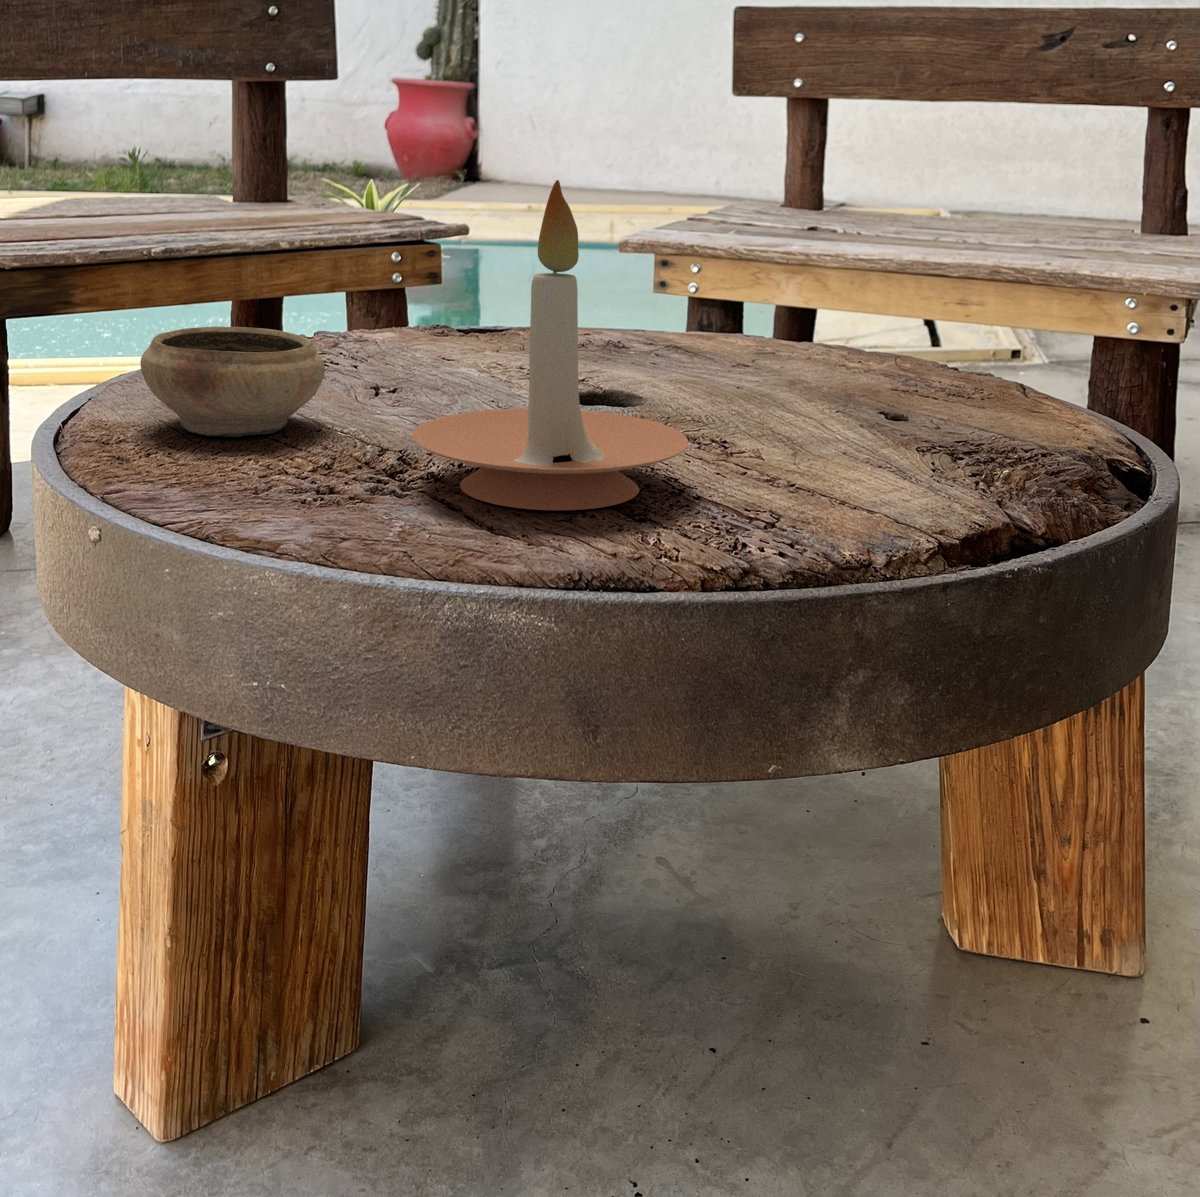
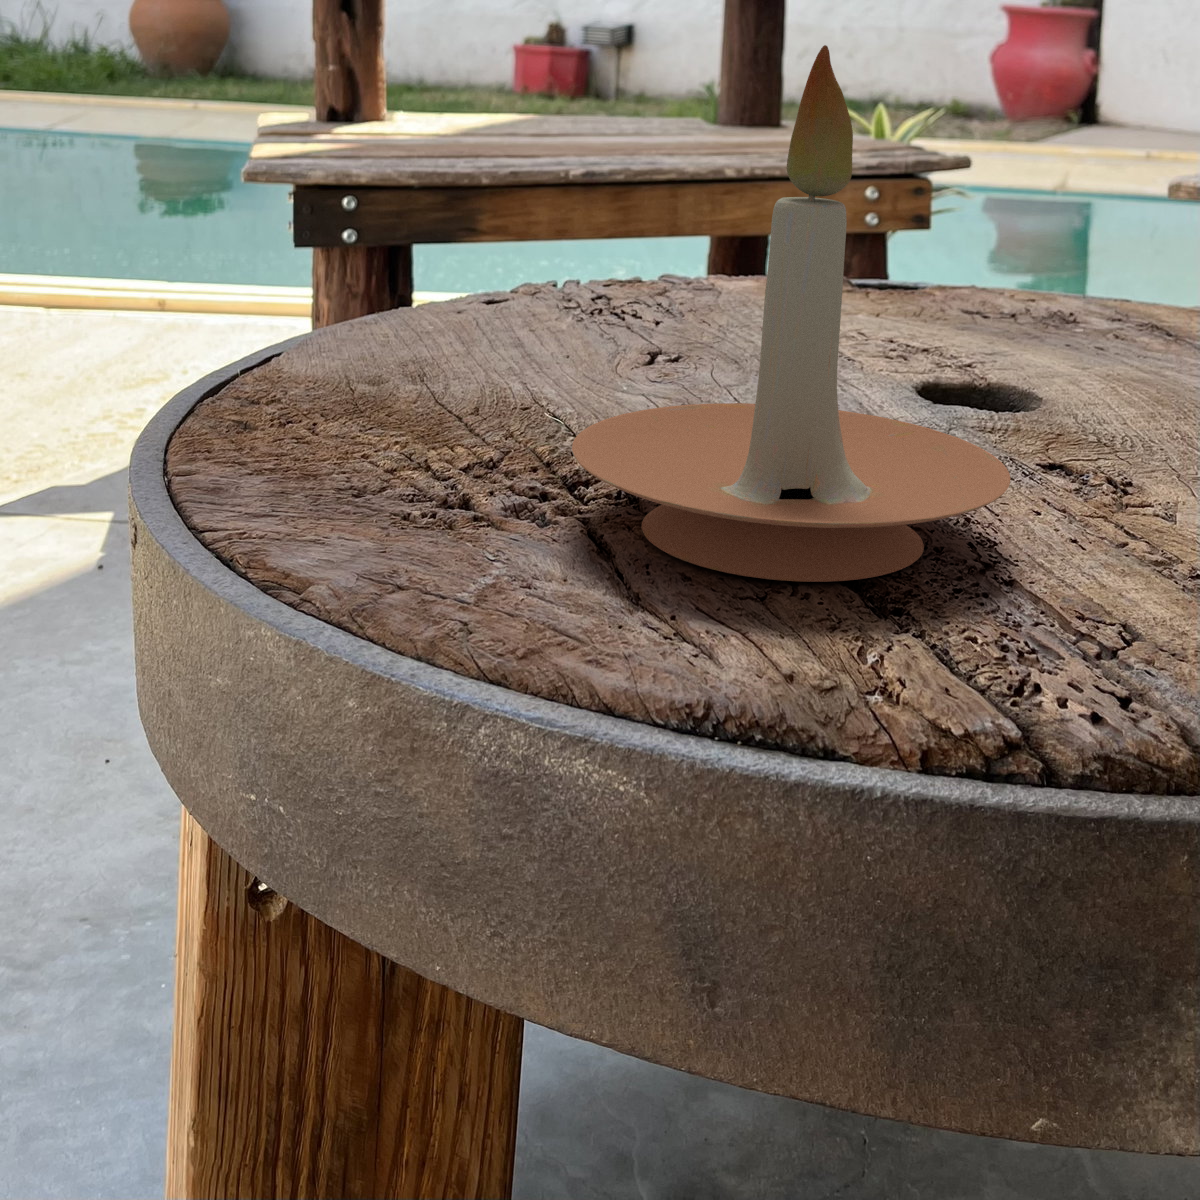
ceramic bowl: present [140,326,325,437] -> none [297,254,542,408]

